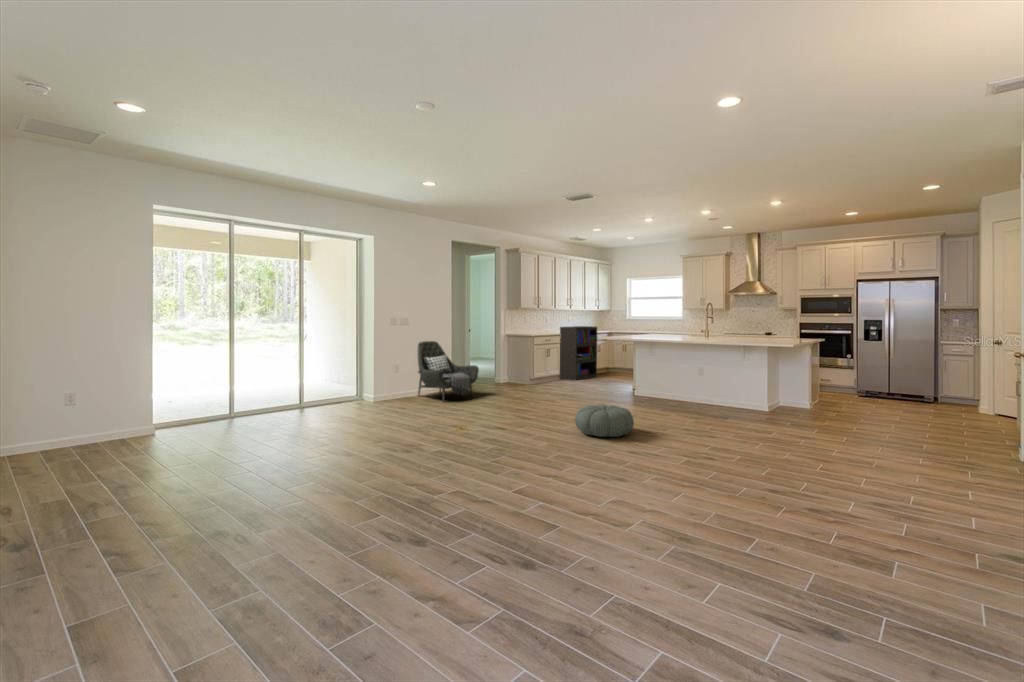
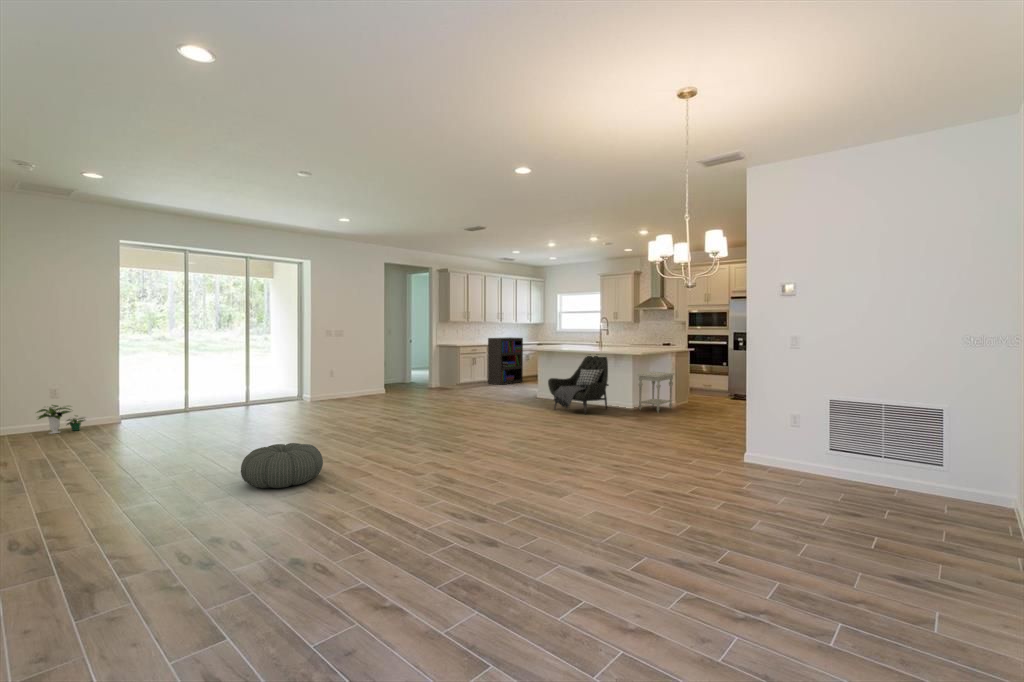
armchair: present [418,341,479,402] -> present [548,354,608,414]
side table: none [780,368,823,420] -> present [637,372,674,412]
pouf: present [575,405,634,437] -> present [241,443,323,488]
potted plant: none [46,414,113,452] -> present [37,405,85,434]

